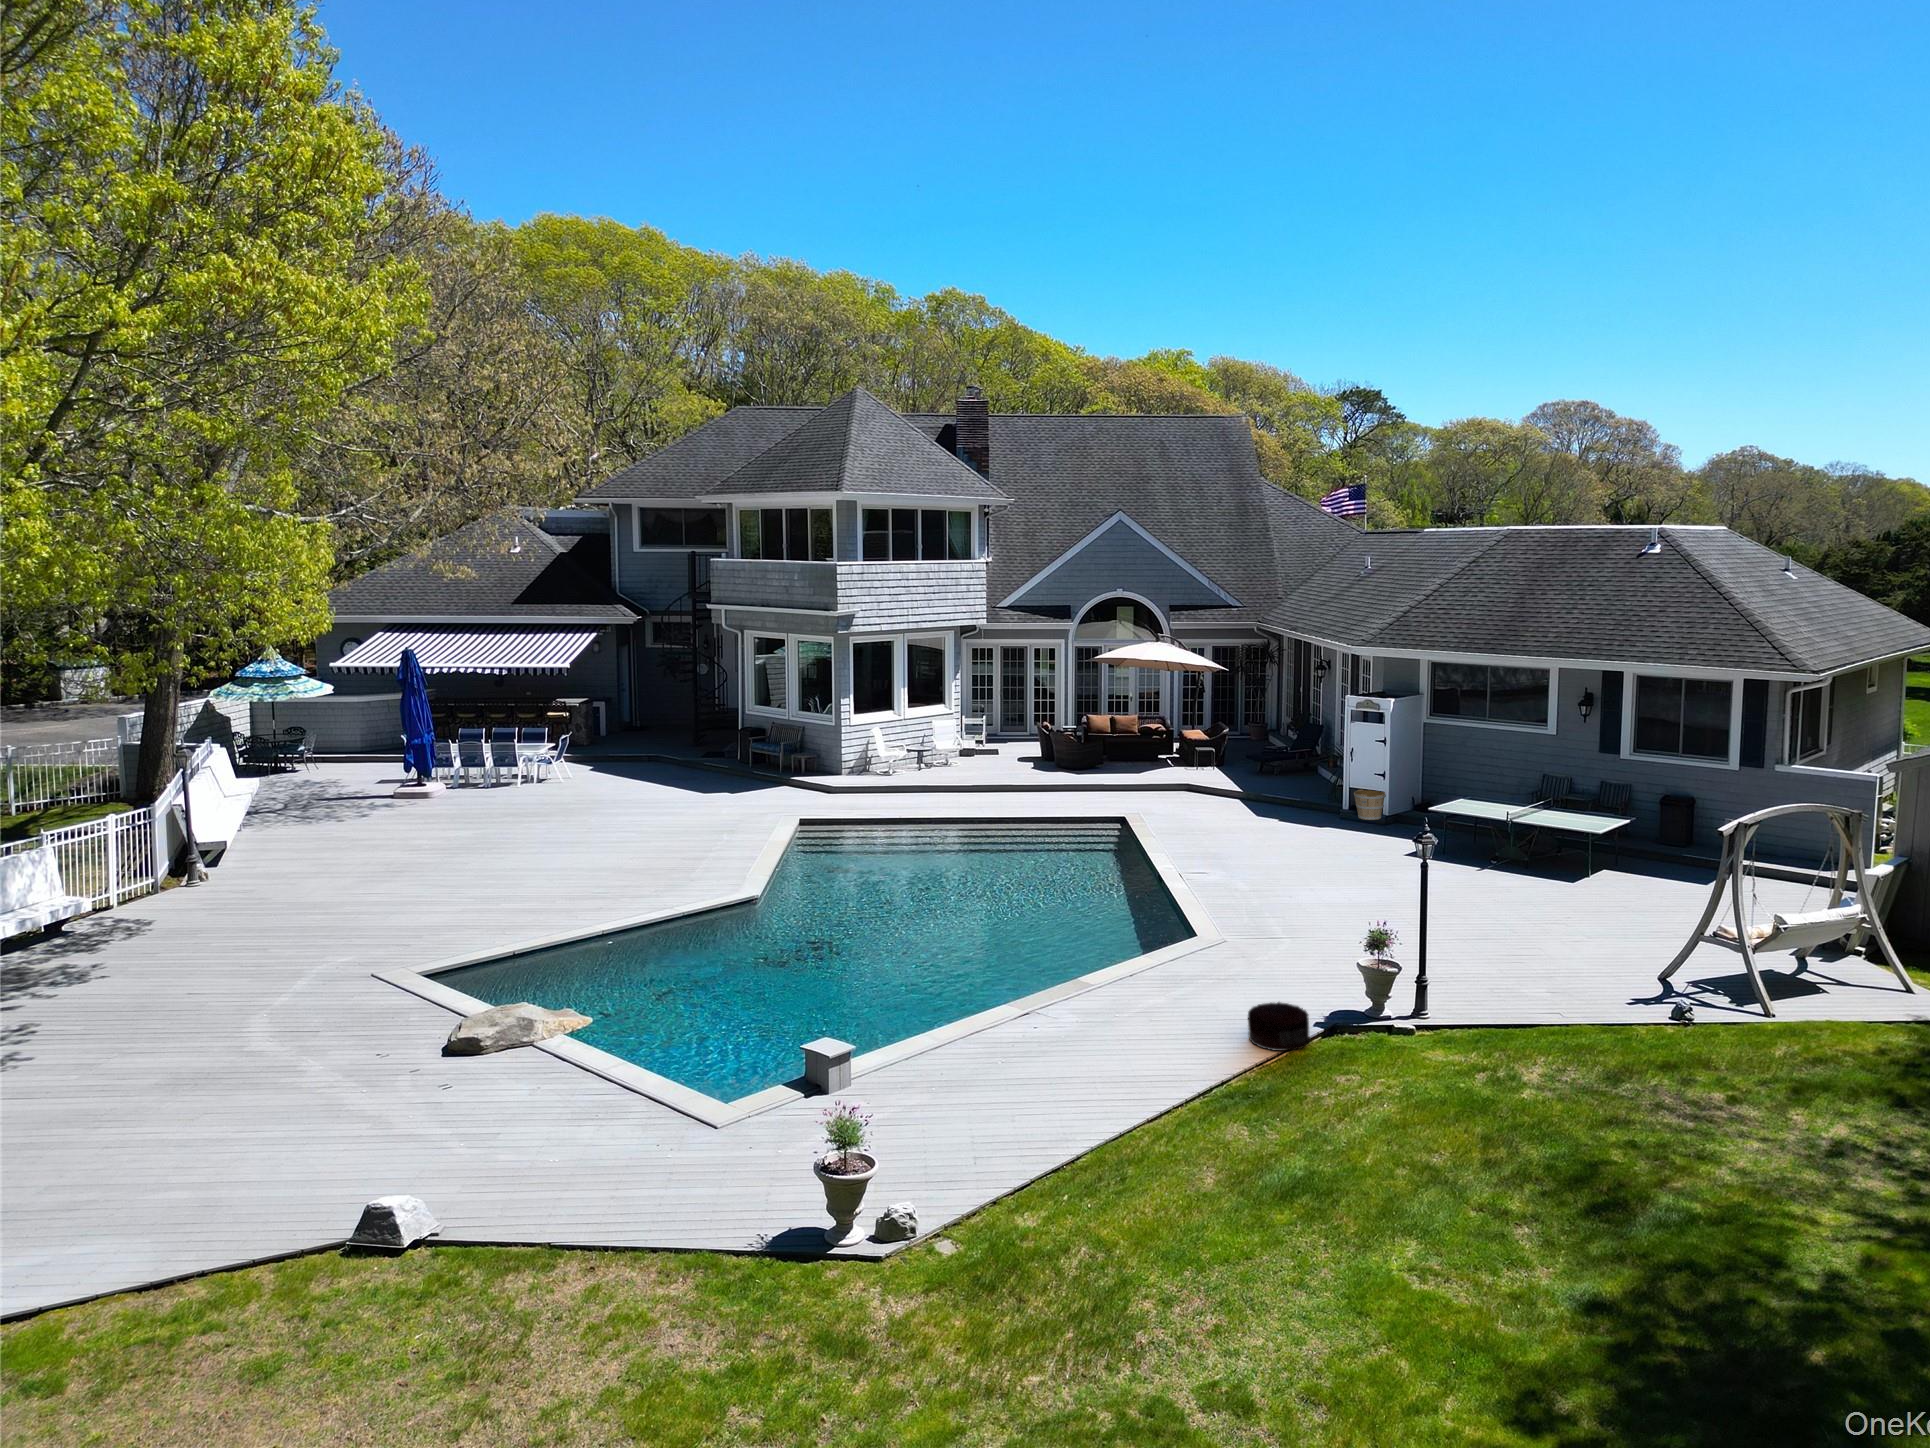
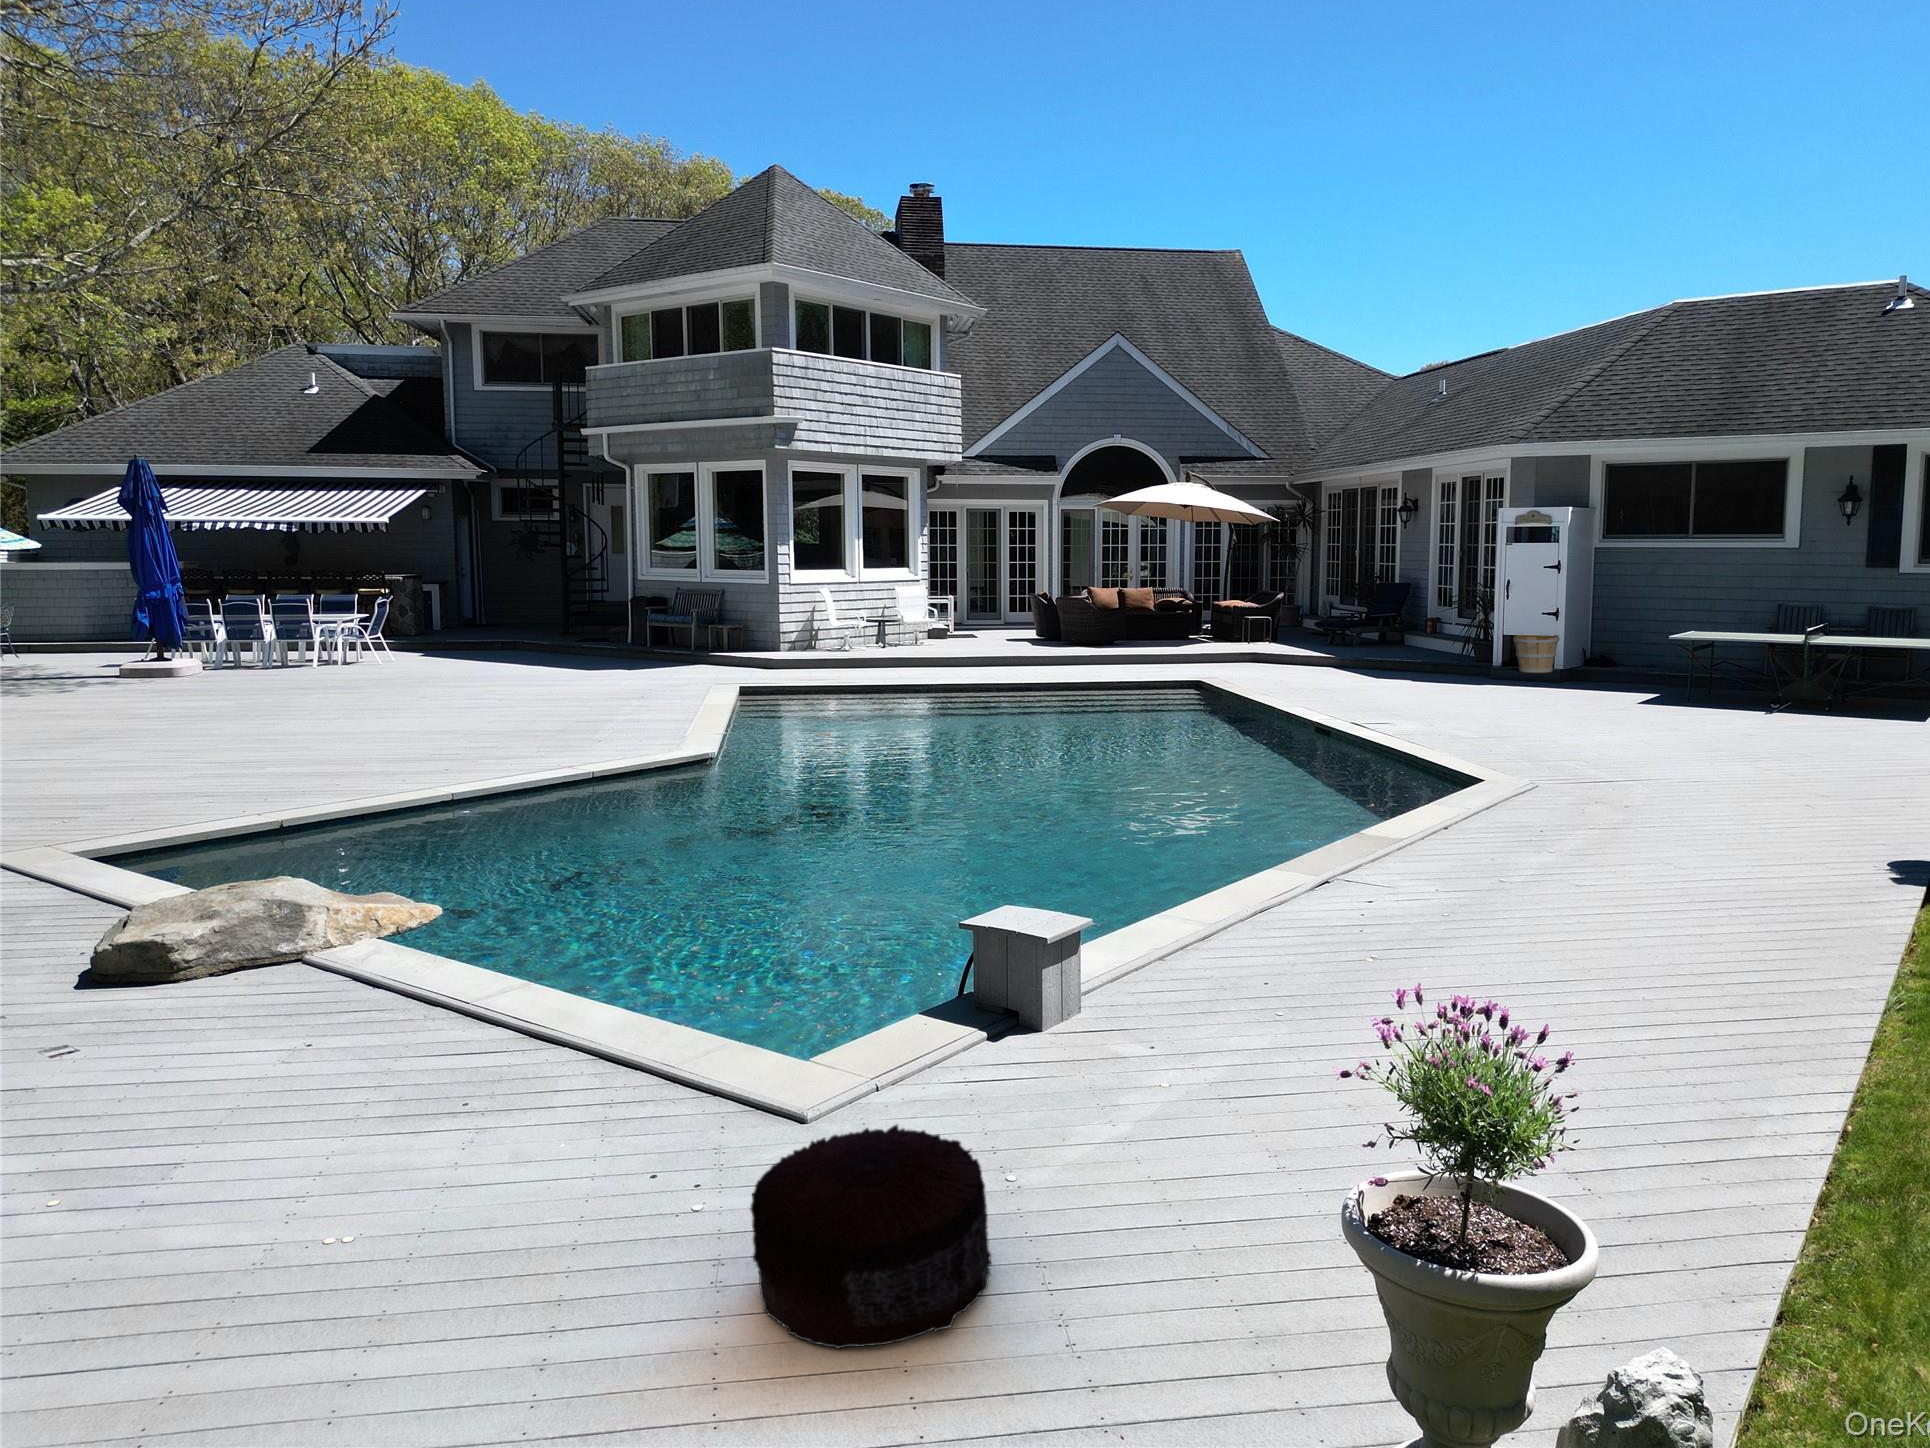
pouf: present [1248,1002,1310,1051] -> present [751,1125,991,1349]

